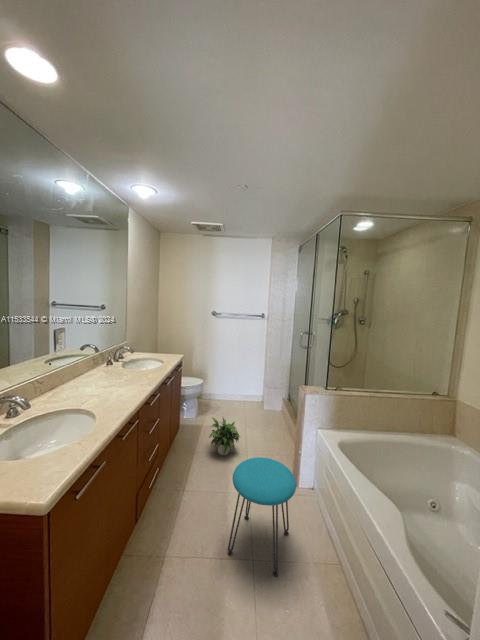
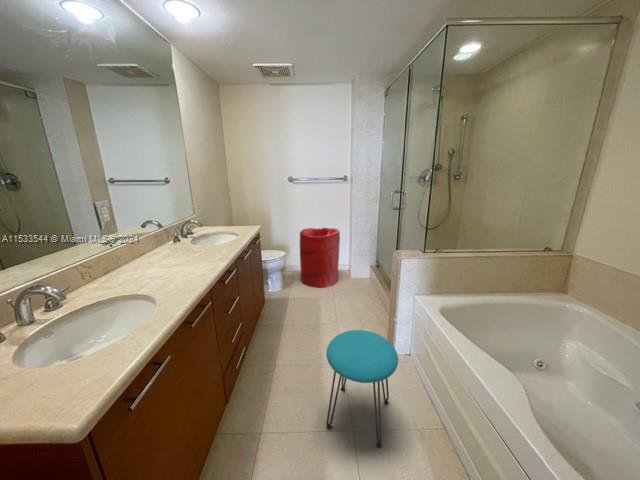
laundry hamper: none [216,359,255,418] -> present [300,228,340,288]
potted plant: present [209,418,240,455] -> none [296,288,330,327]

